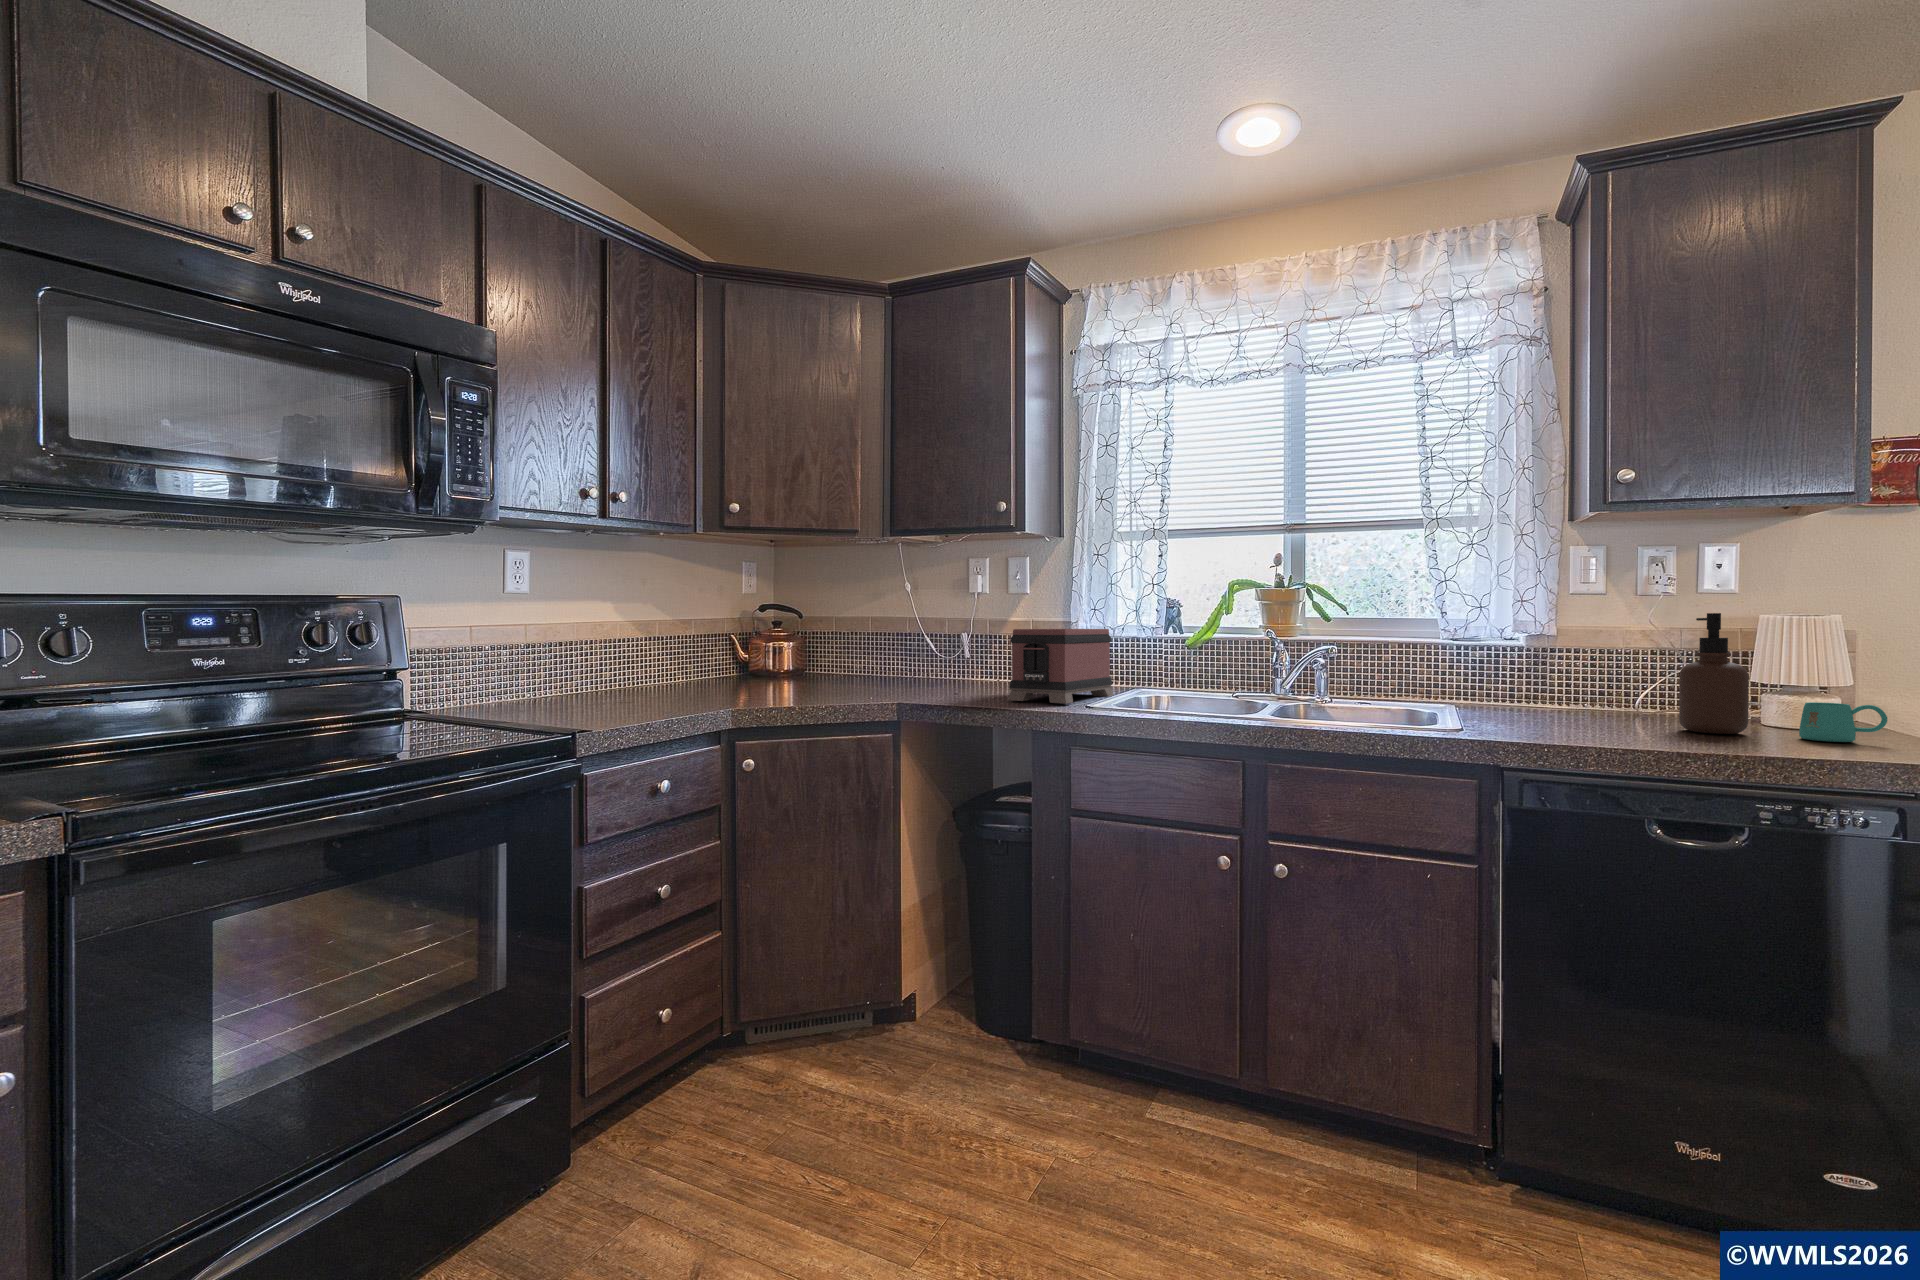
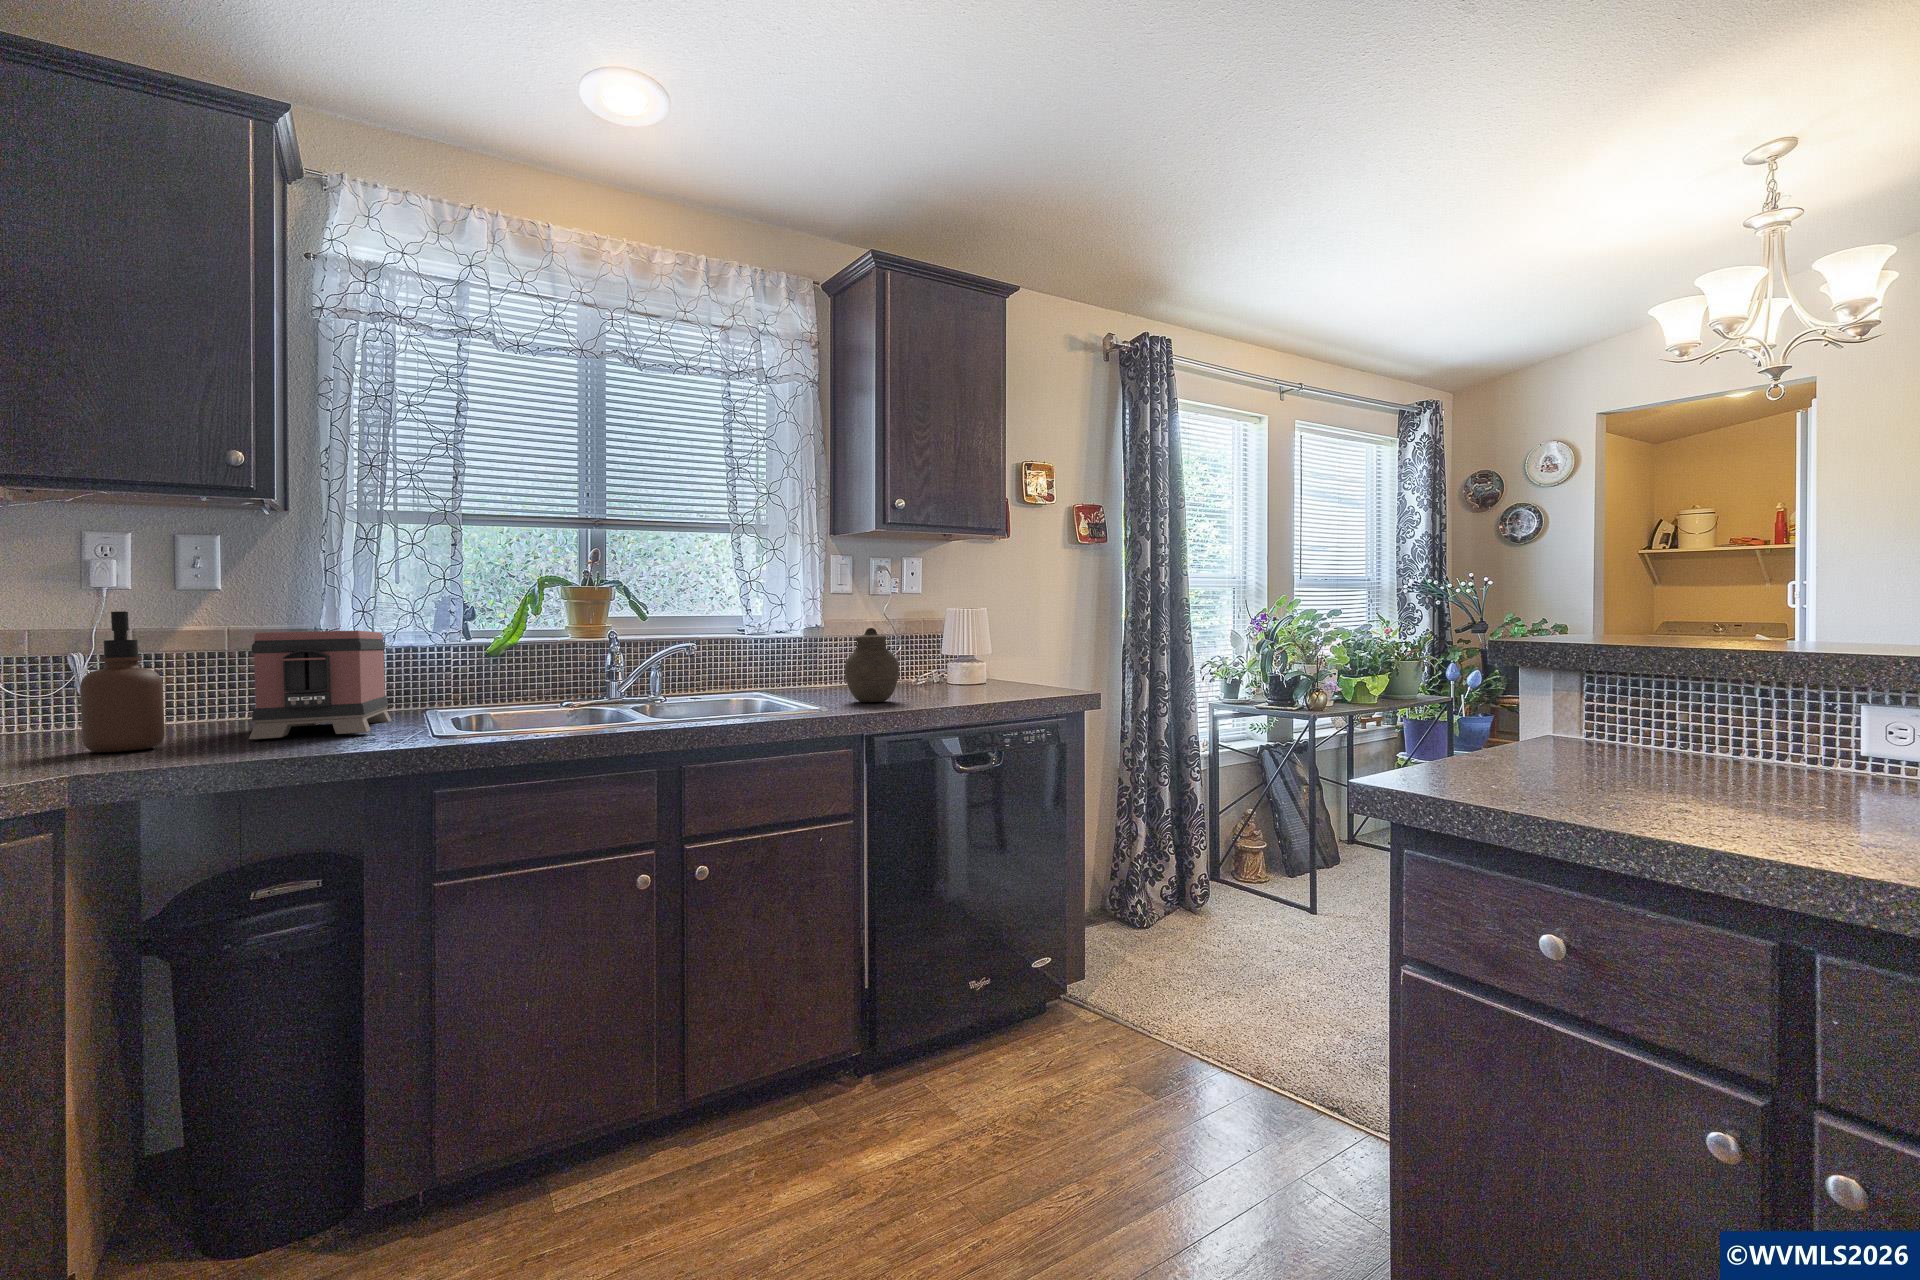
soap dispenser: present [1679,613,1749,734] -> present [80,611,165,752]
jar: none [1530,638,1614,732] -> present [845,628,899,702]
mug: present [1799,702,1887,742] -> none [979,667,1018,693]

